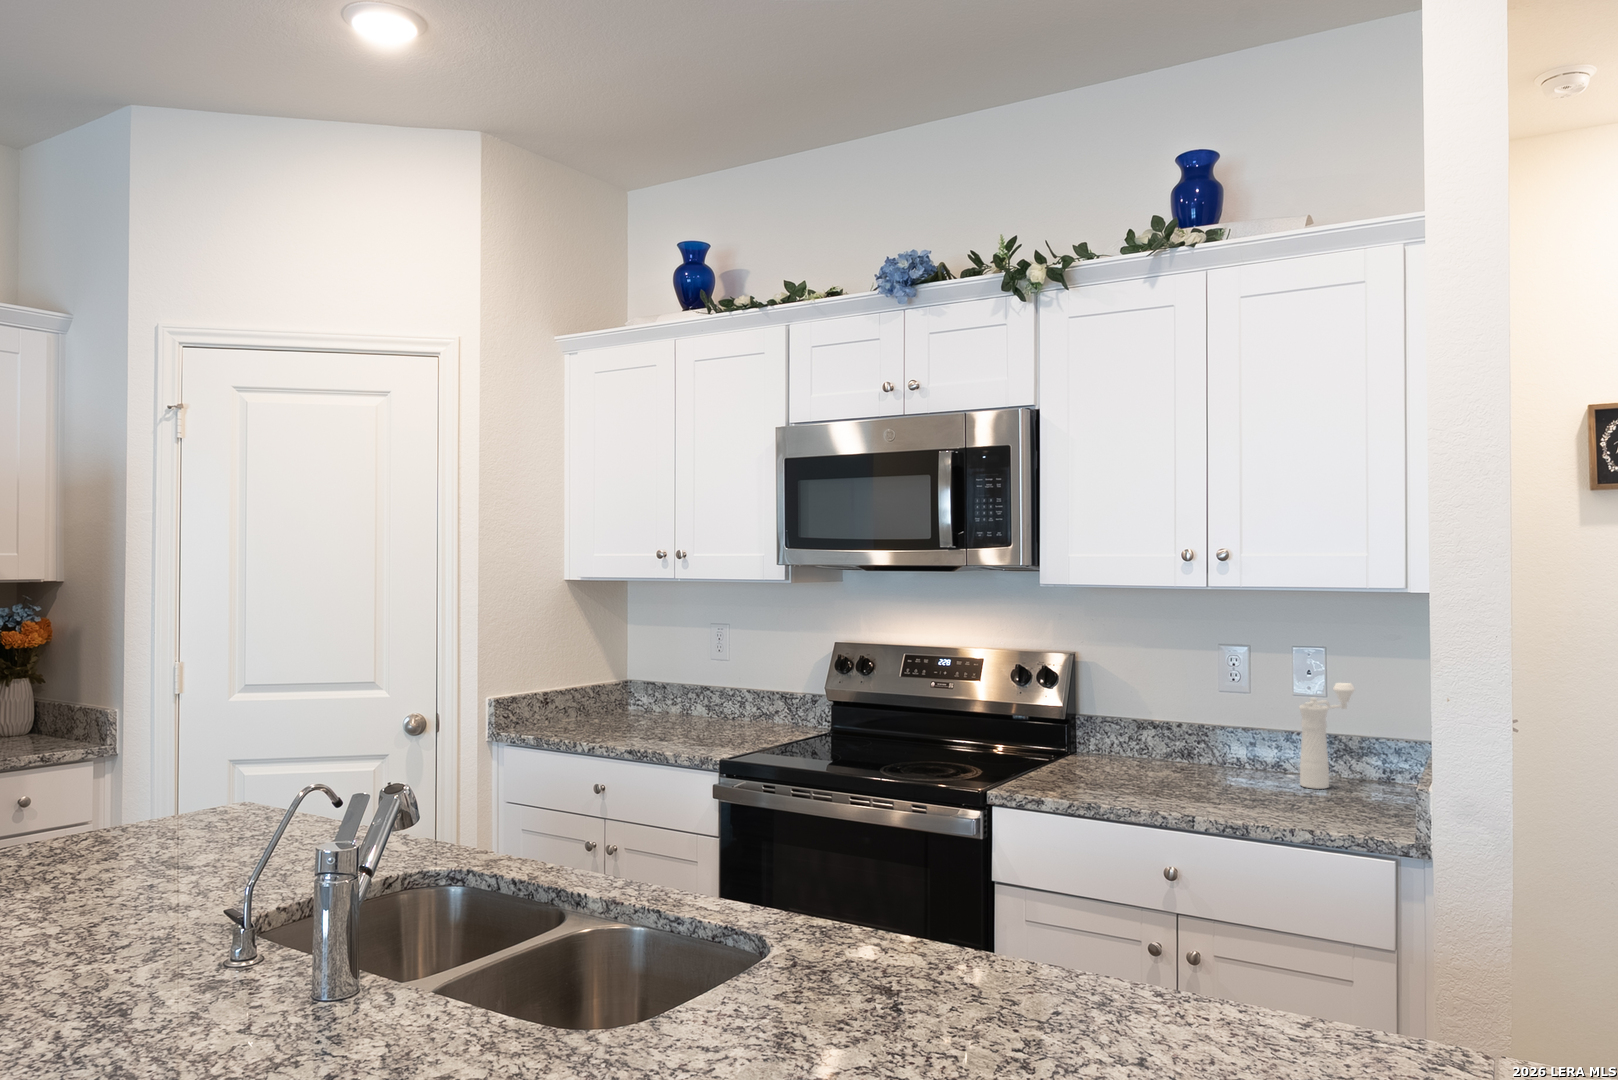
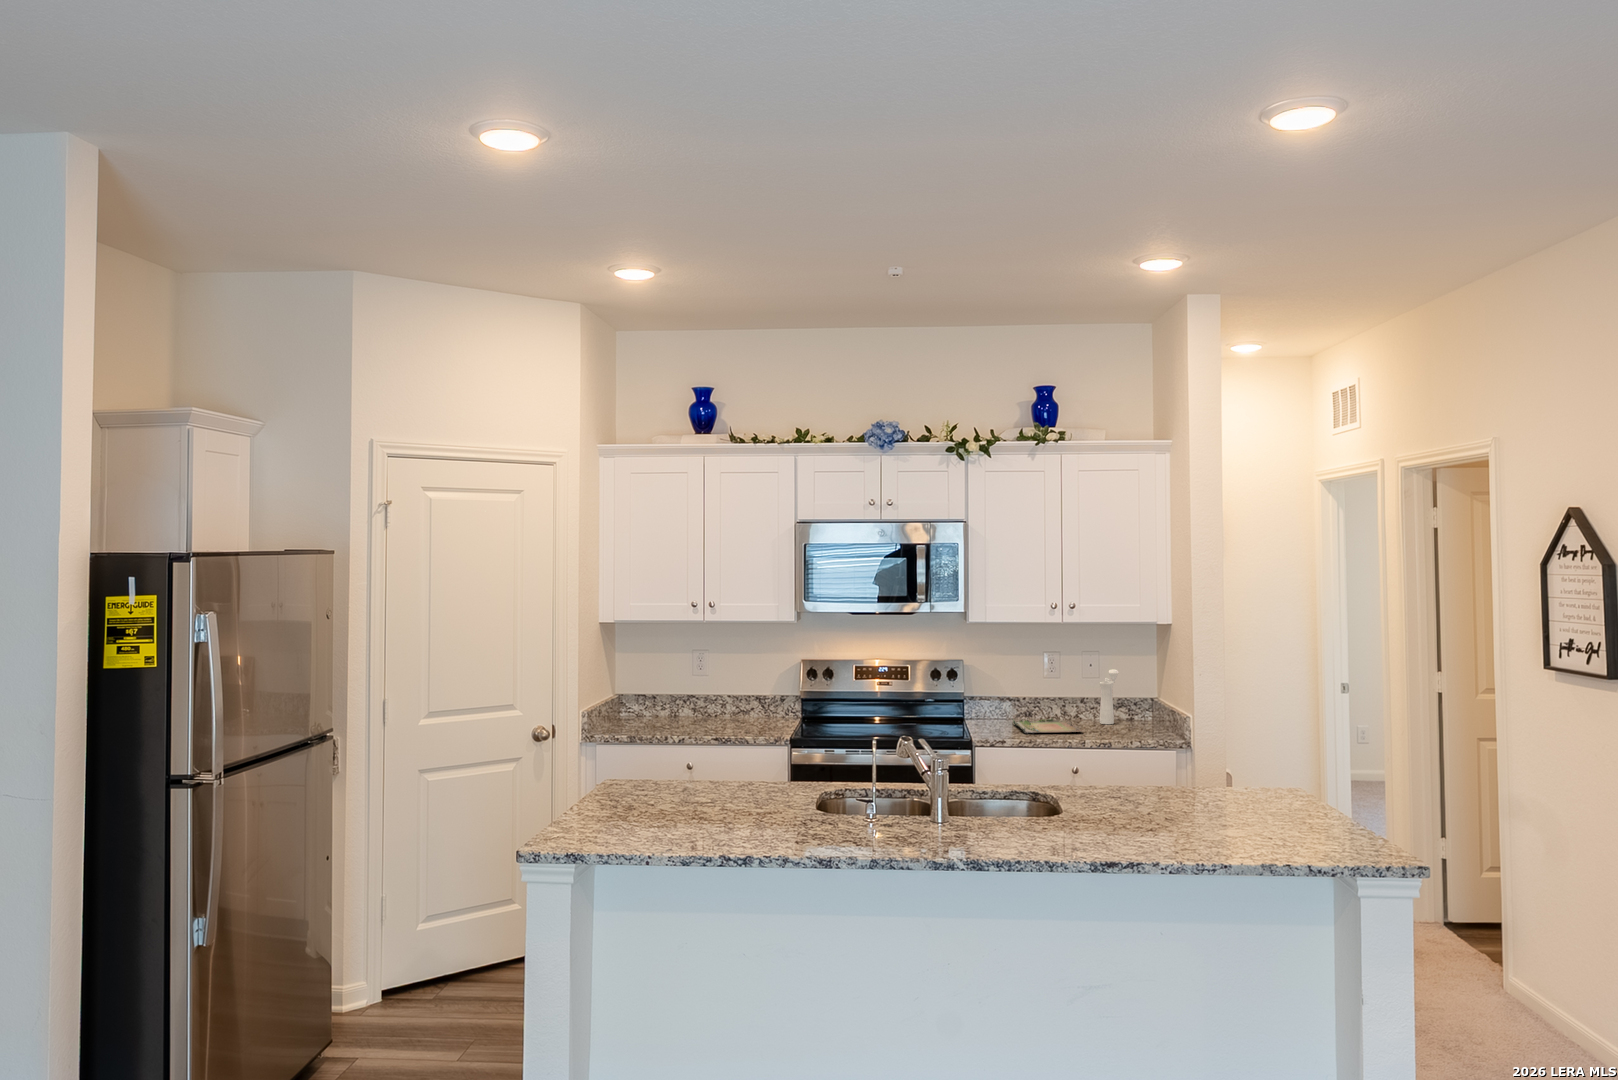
tray: none [1100,758,1233,799] -> present [1012,715,1083,734]

